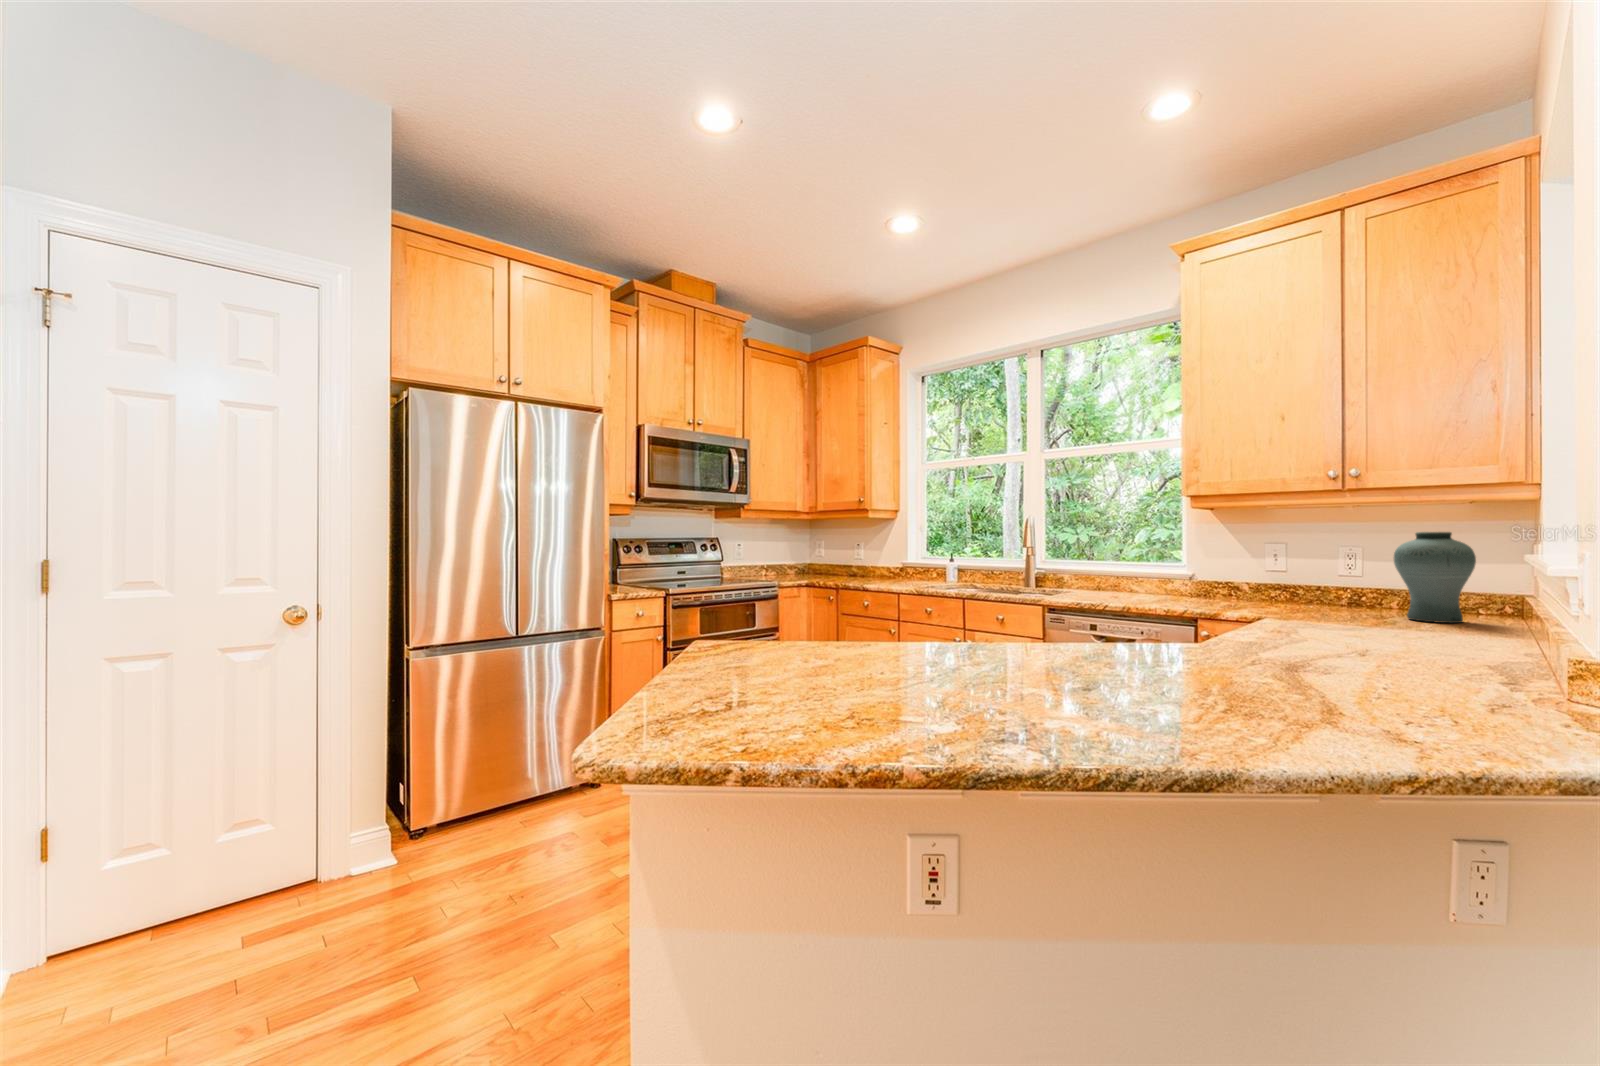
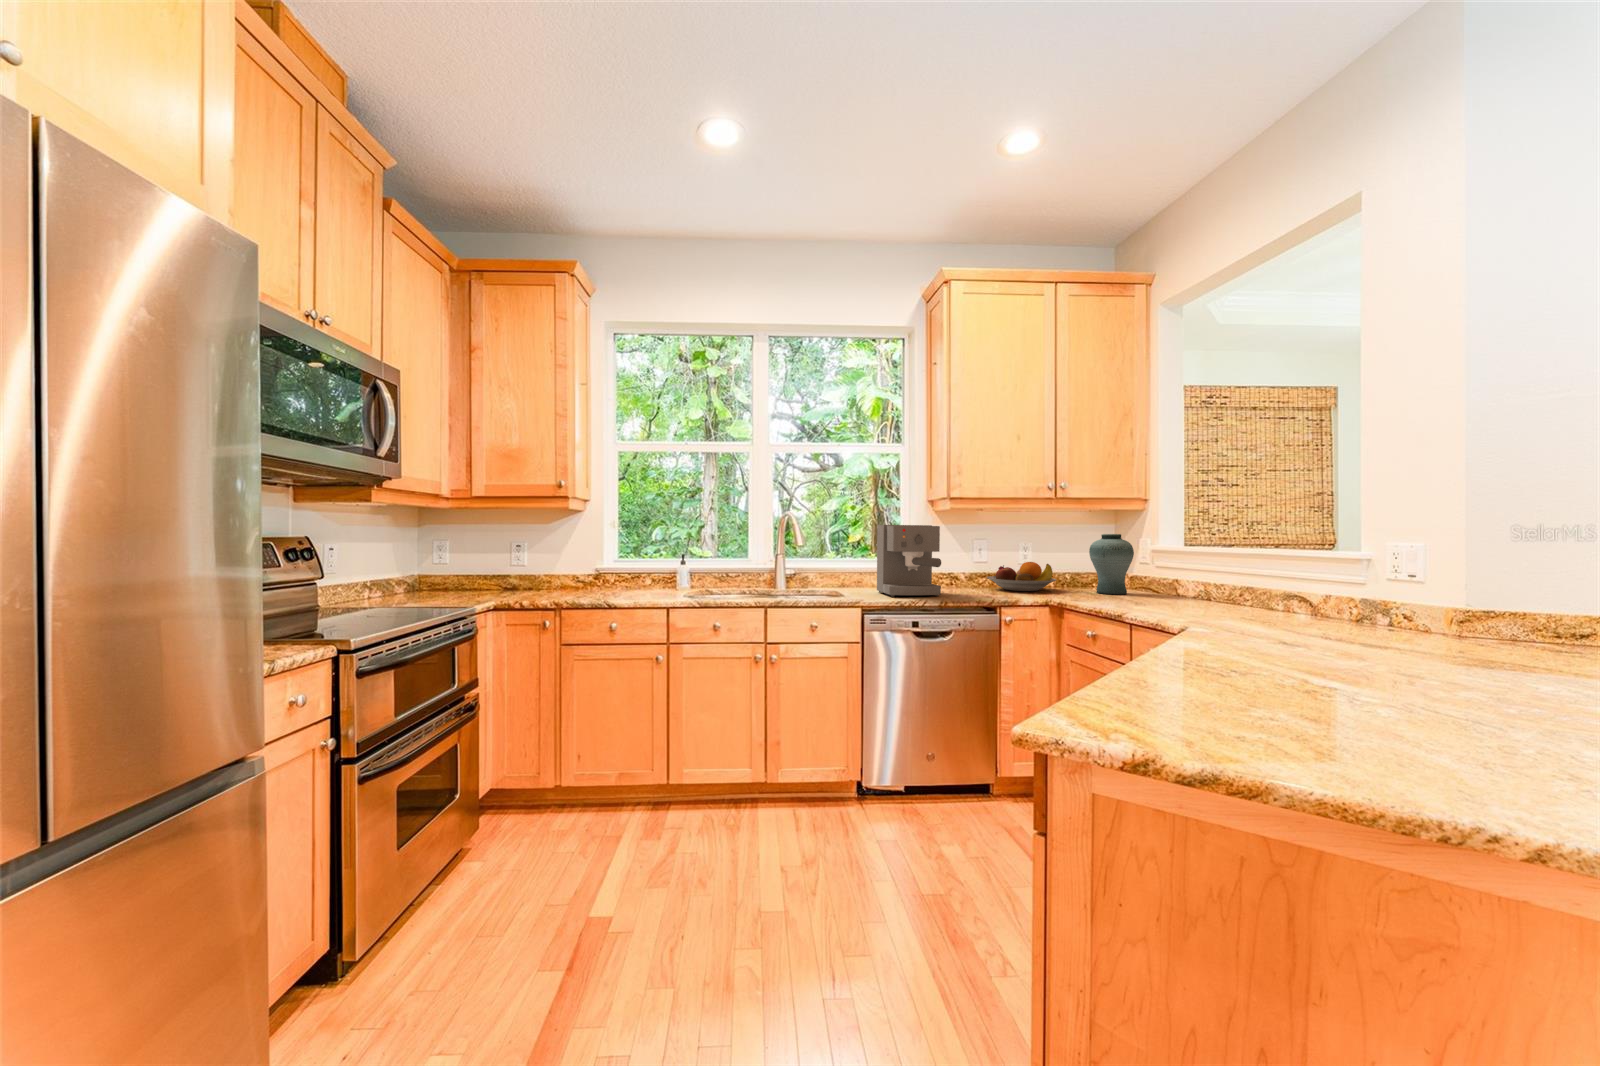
coffee maker: none [1090,524,1166,603] -> present [877,525,941,597]
fruit bowl: none [1257,570,1367,609] -> present [987,562,1056,591]

